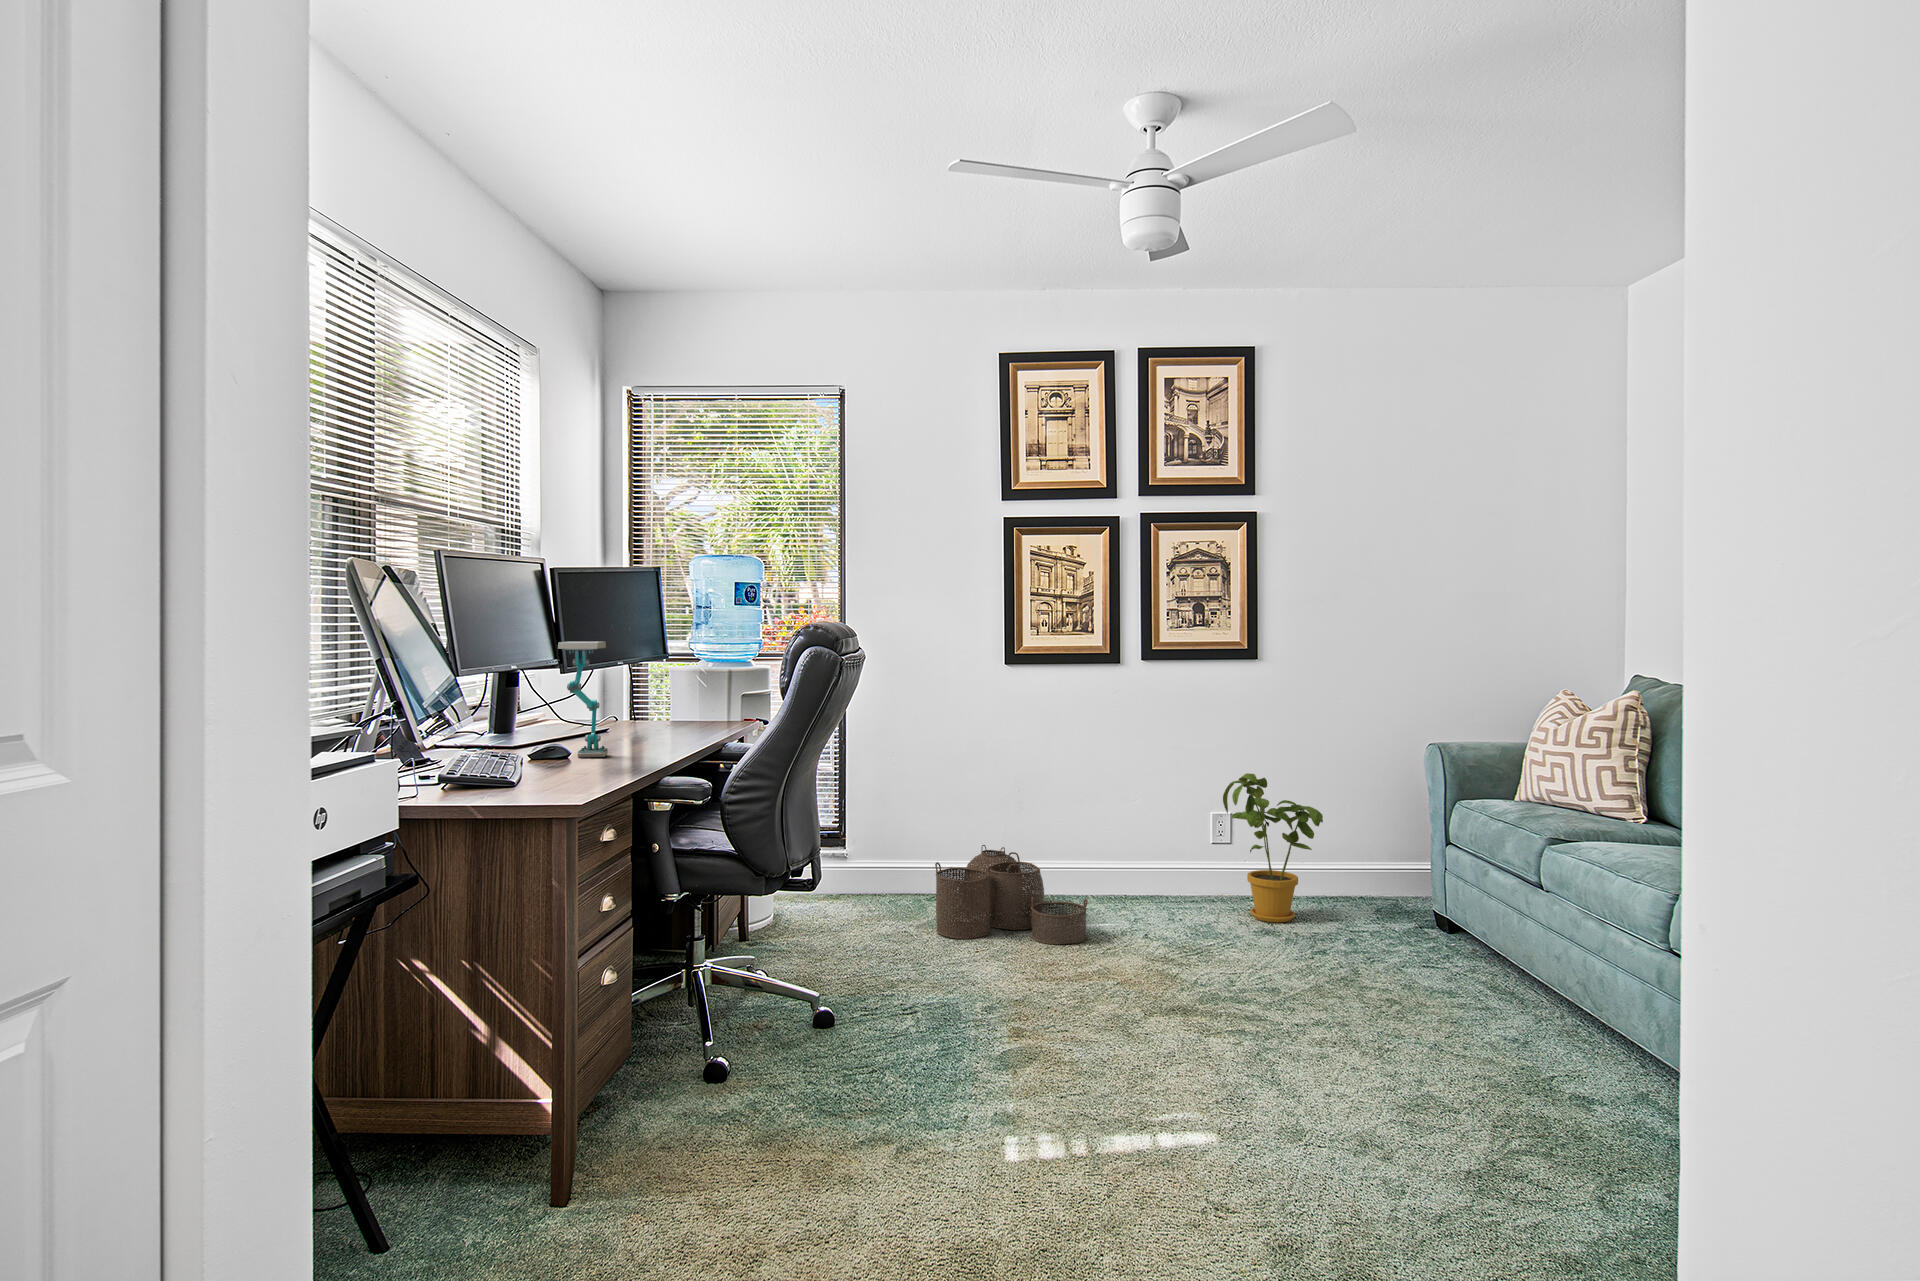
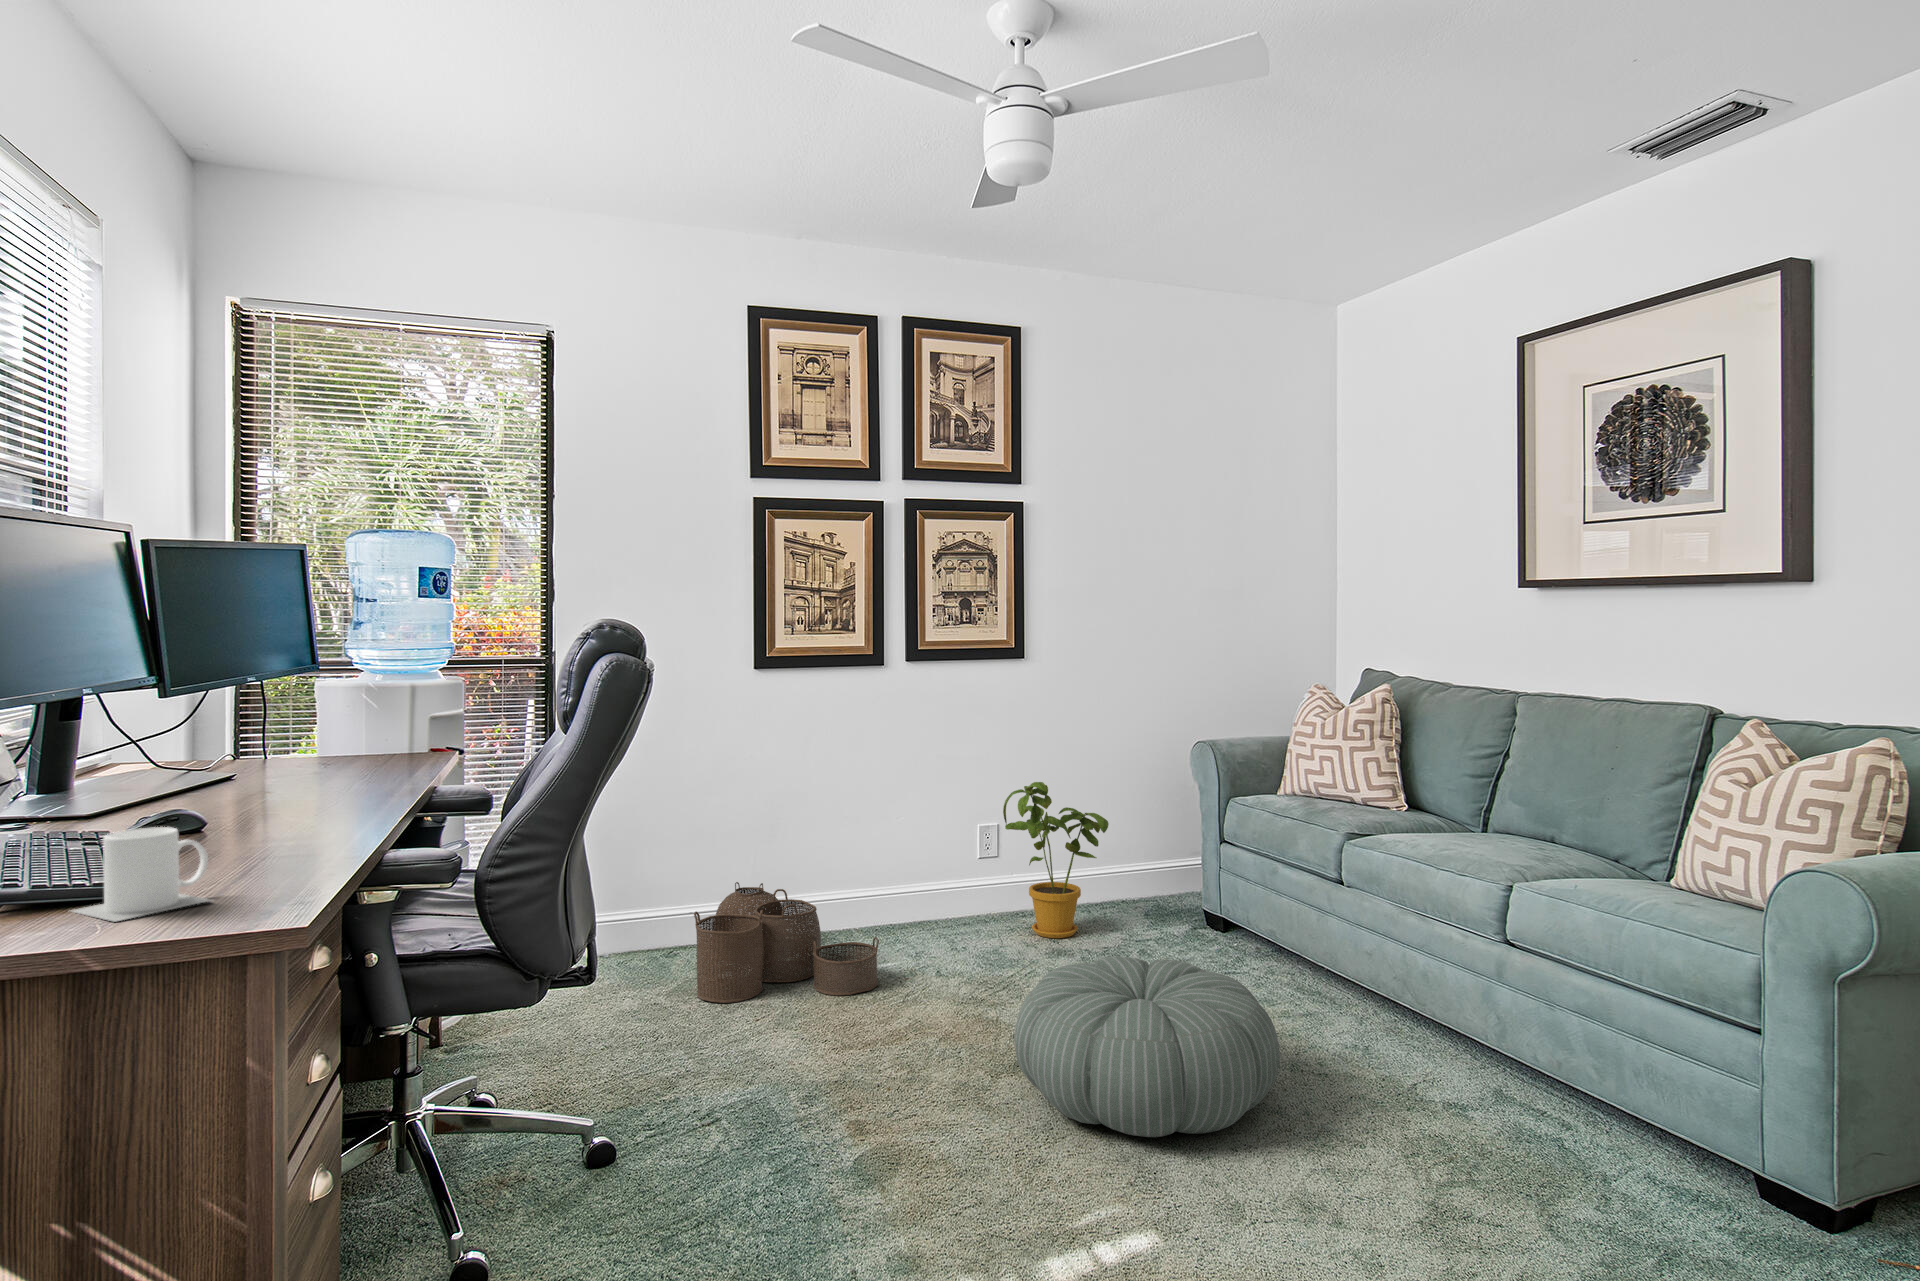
desk lamp: present [558,642,608,757] -> none [195,646,271,826]
mug: none [477,747,547,796] -> present [71,827,210,922]
pouf: none [1153,927,1392,1080] -> present [1015,957,1280,1137]

